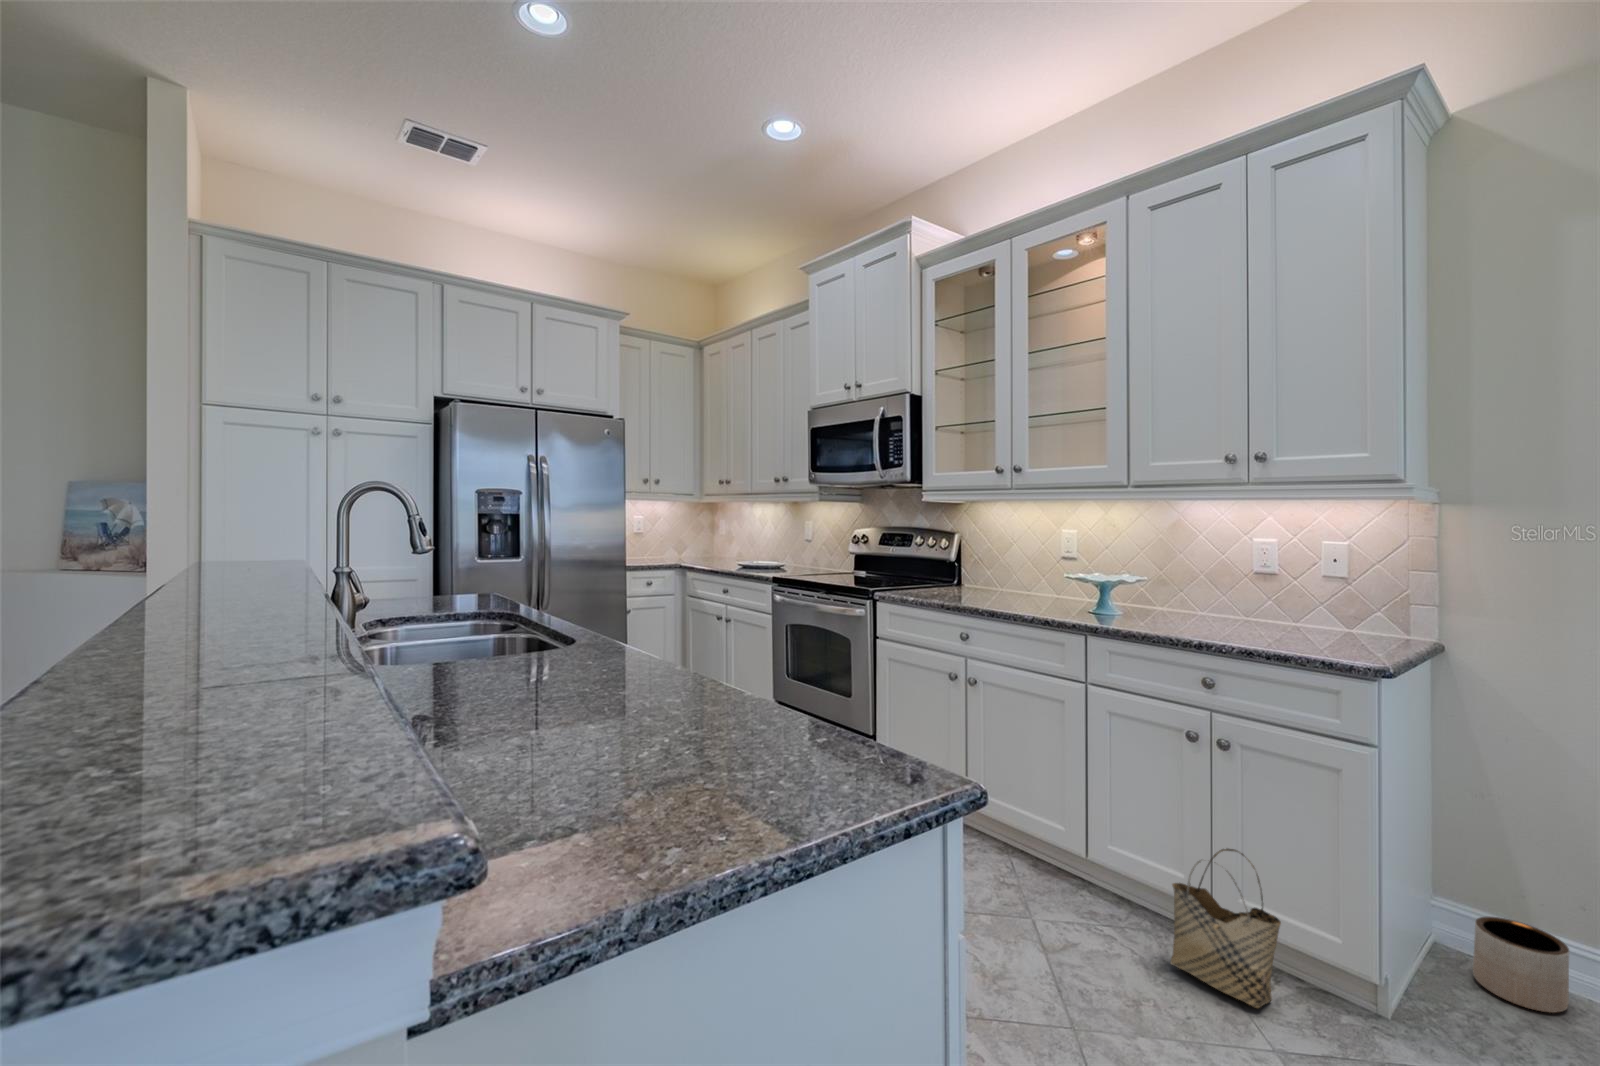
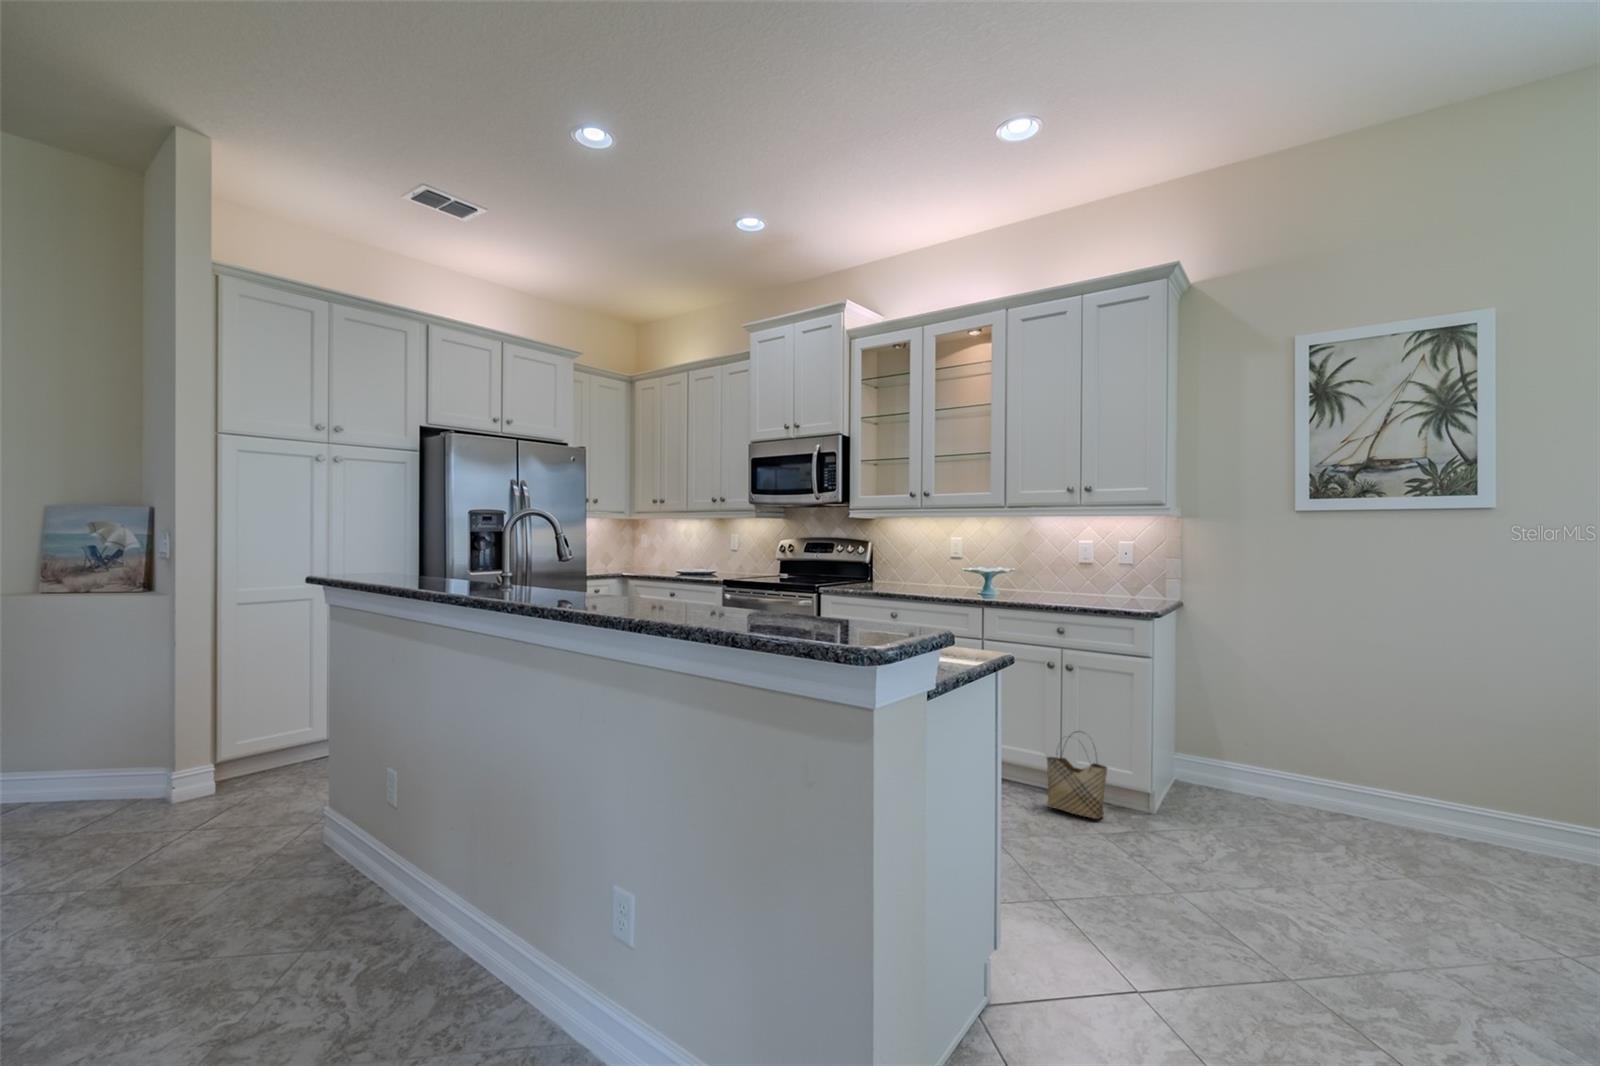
planter: present [1473,917,1569,1013] -> none [1202,758,1246,804]

